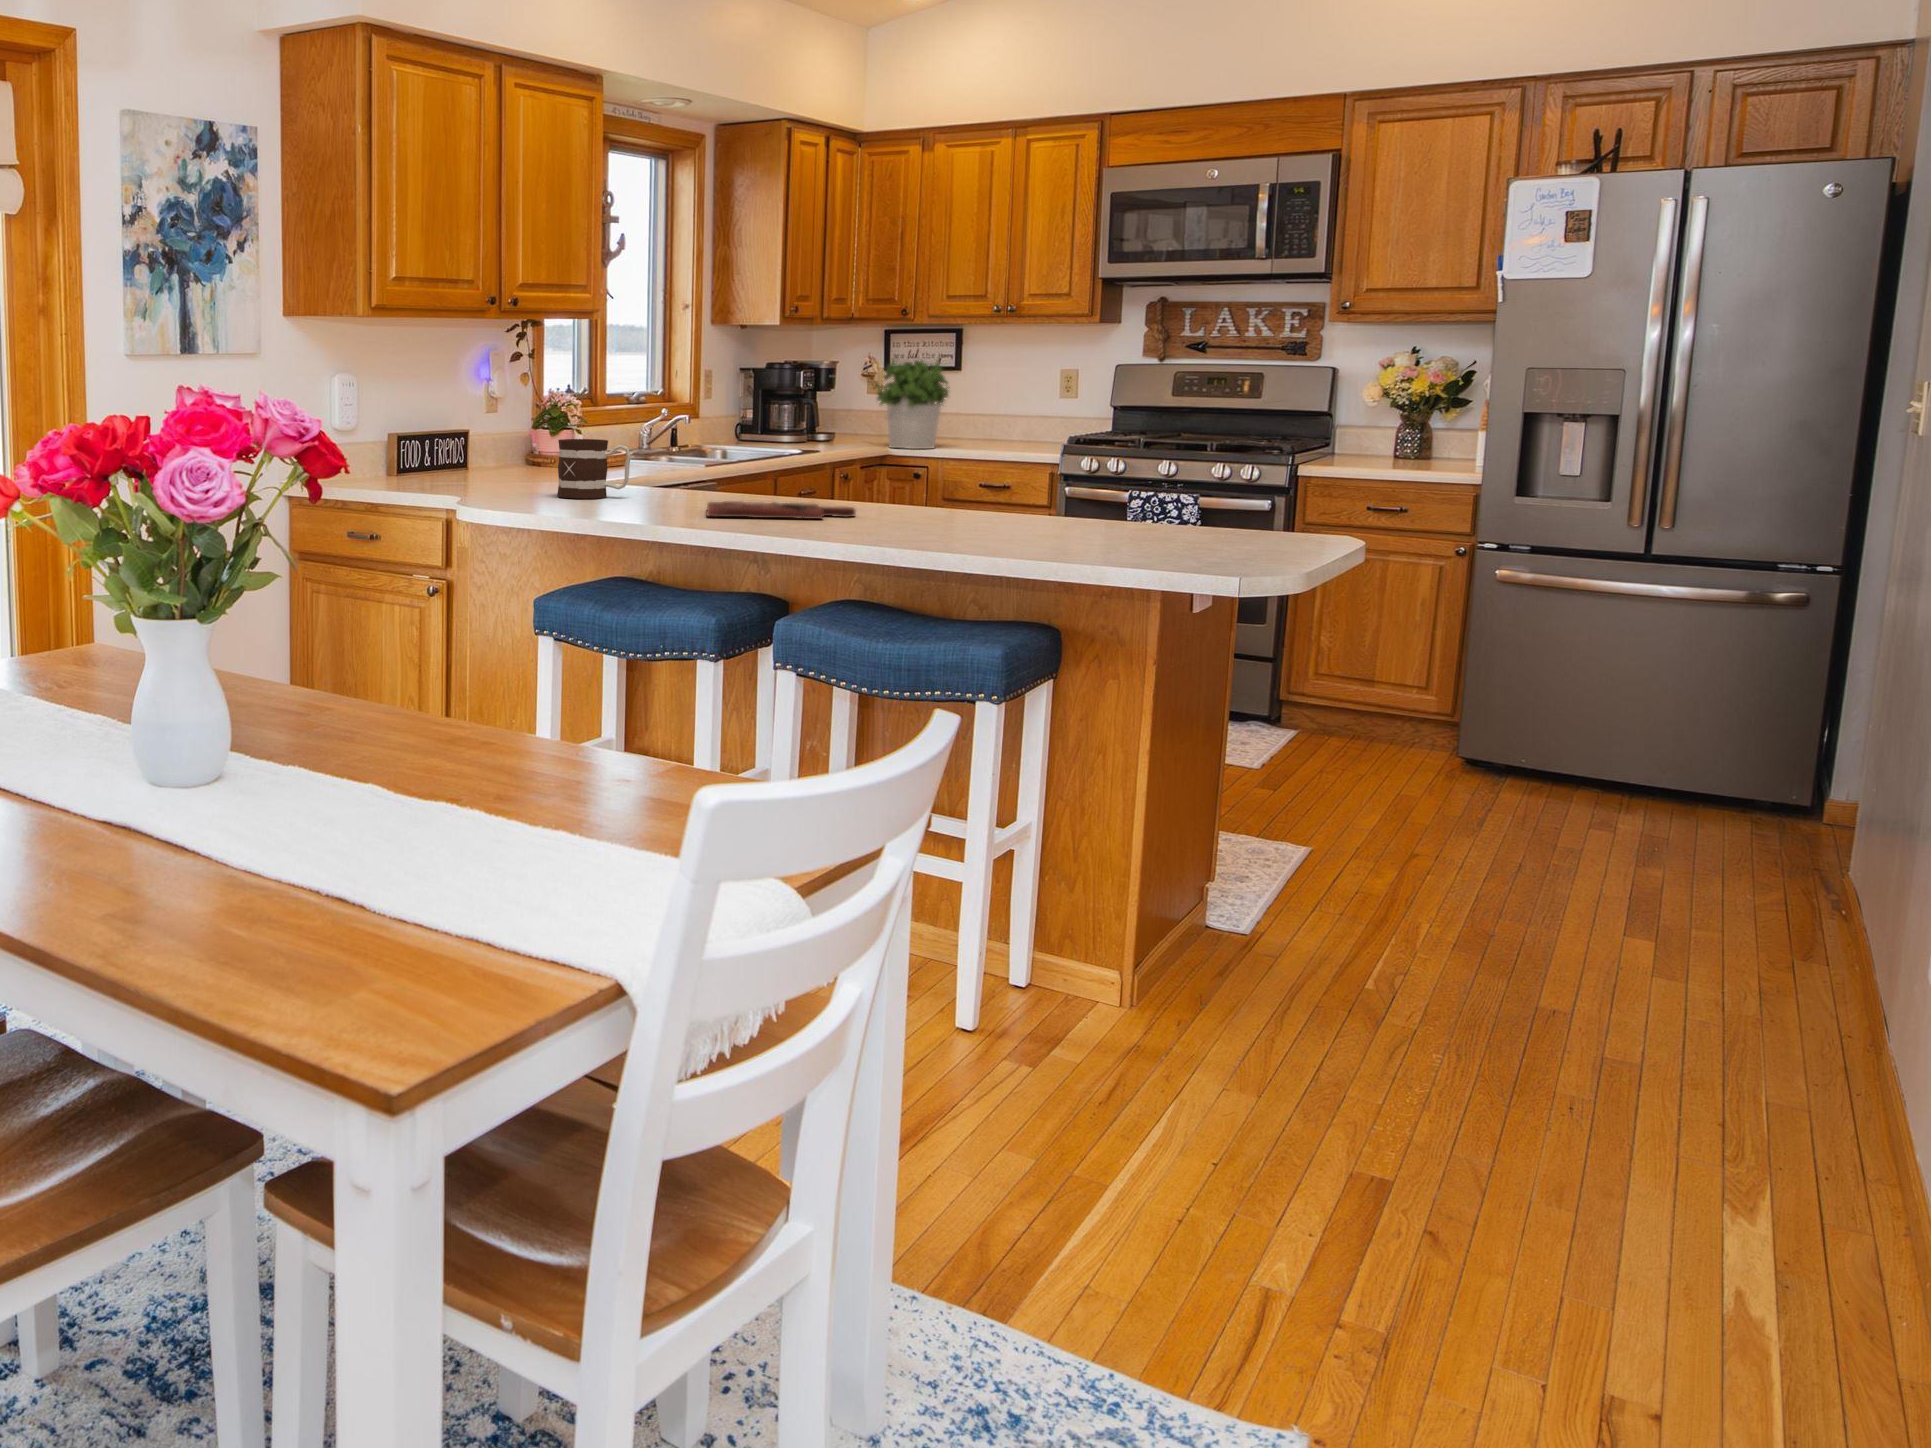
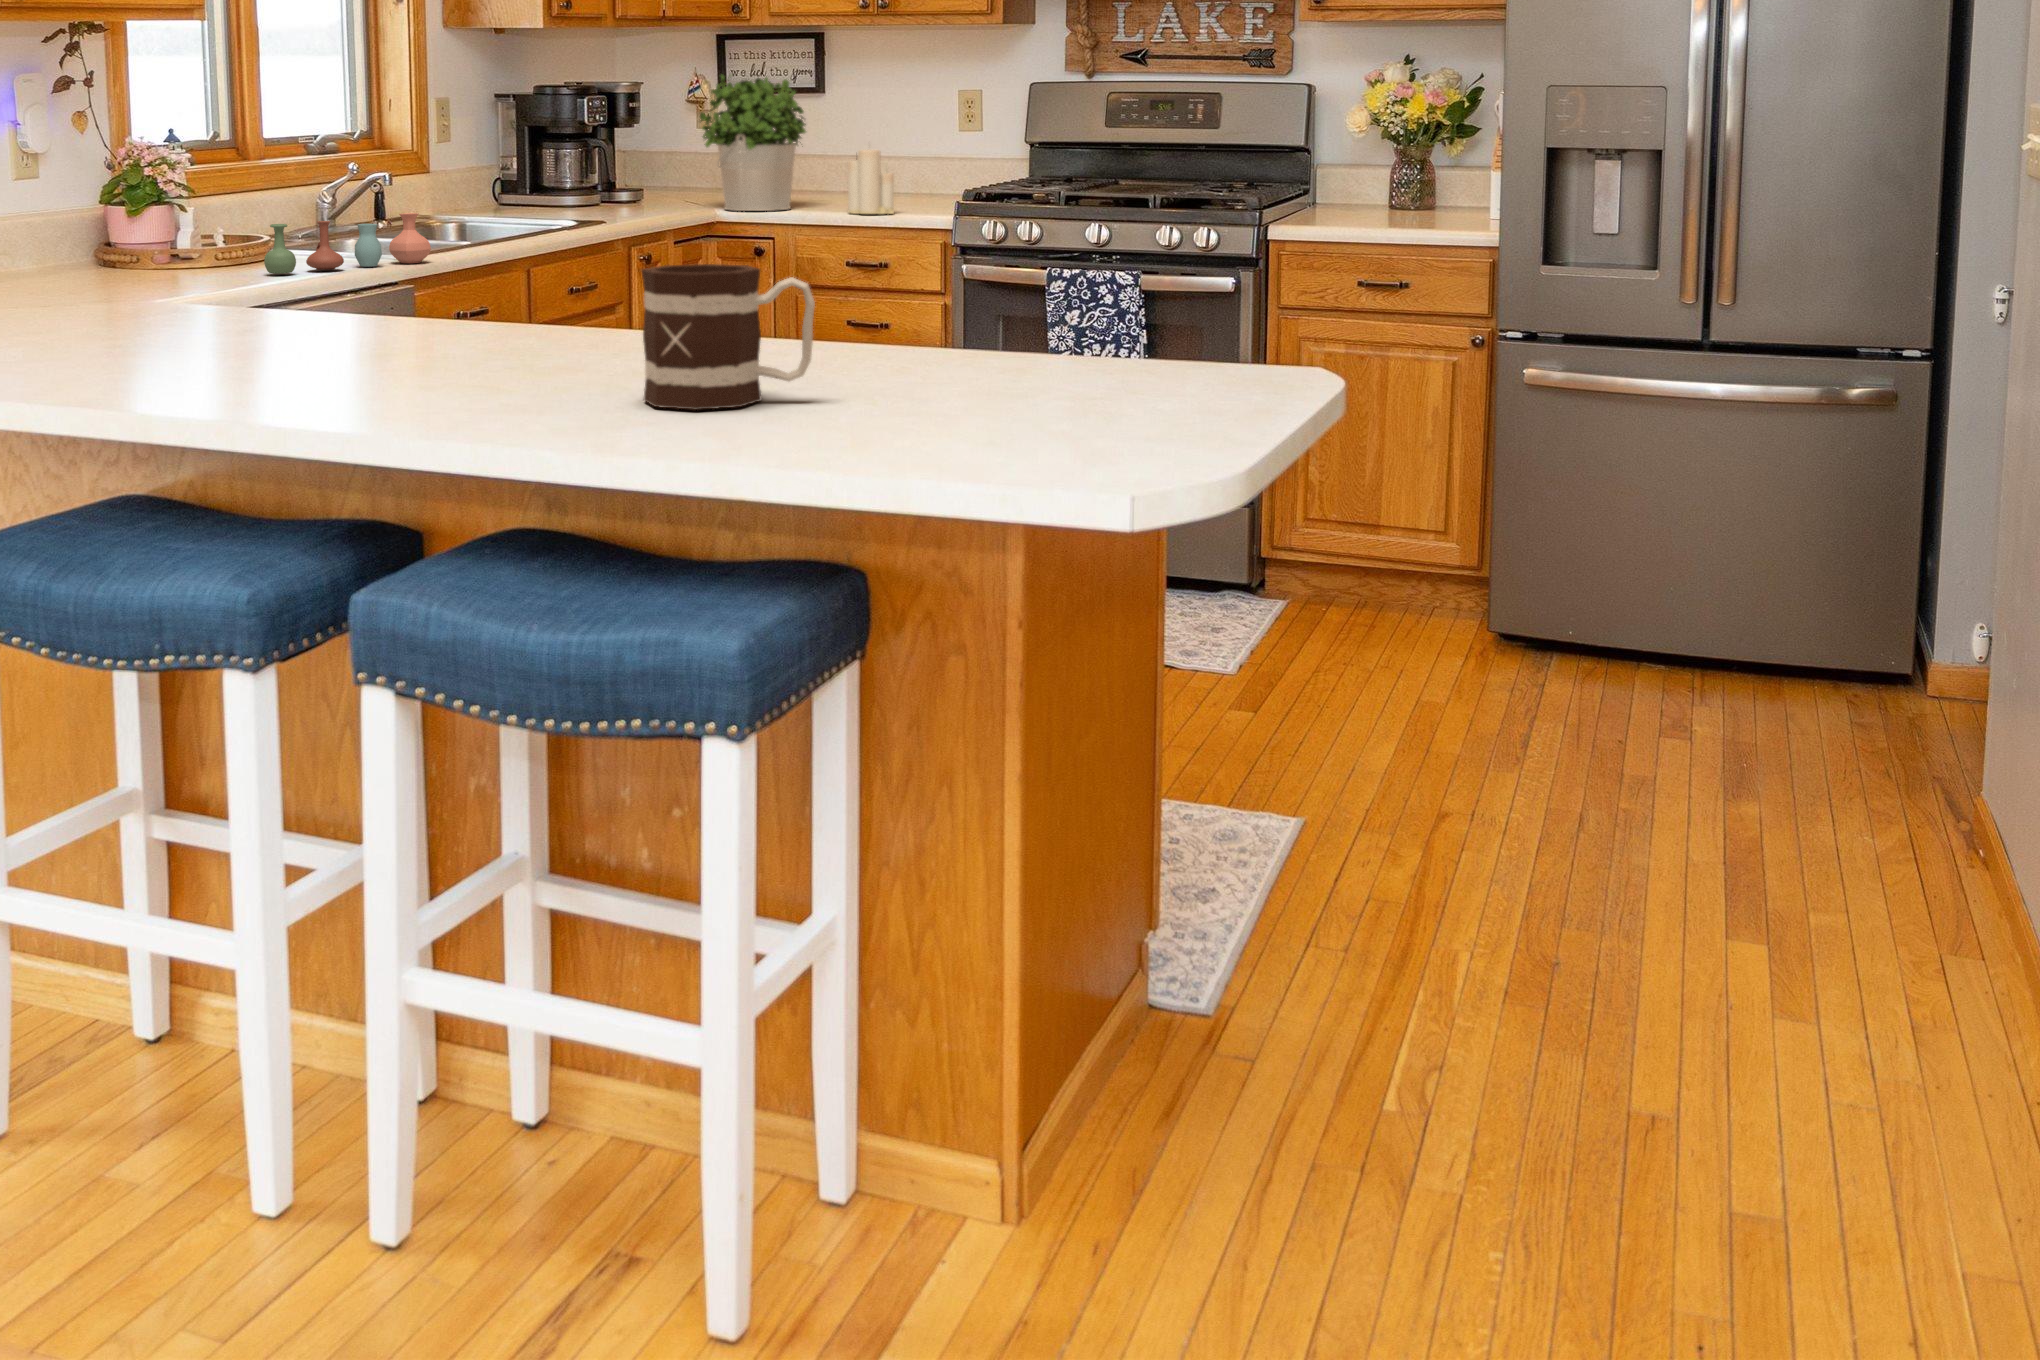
candle: none [978,404,1012,452] -> present [848,150,894,214]
mug: present [557,439,631,498] -> present [642,264,815,410]
vase: none [637,441,729,474] -> present [264,213,431,274]
cutting board: present [707,501,855,519] -> none [270,336,551,373]

